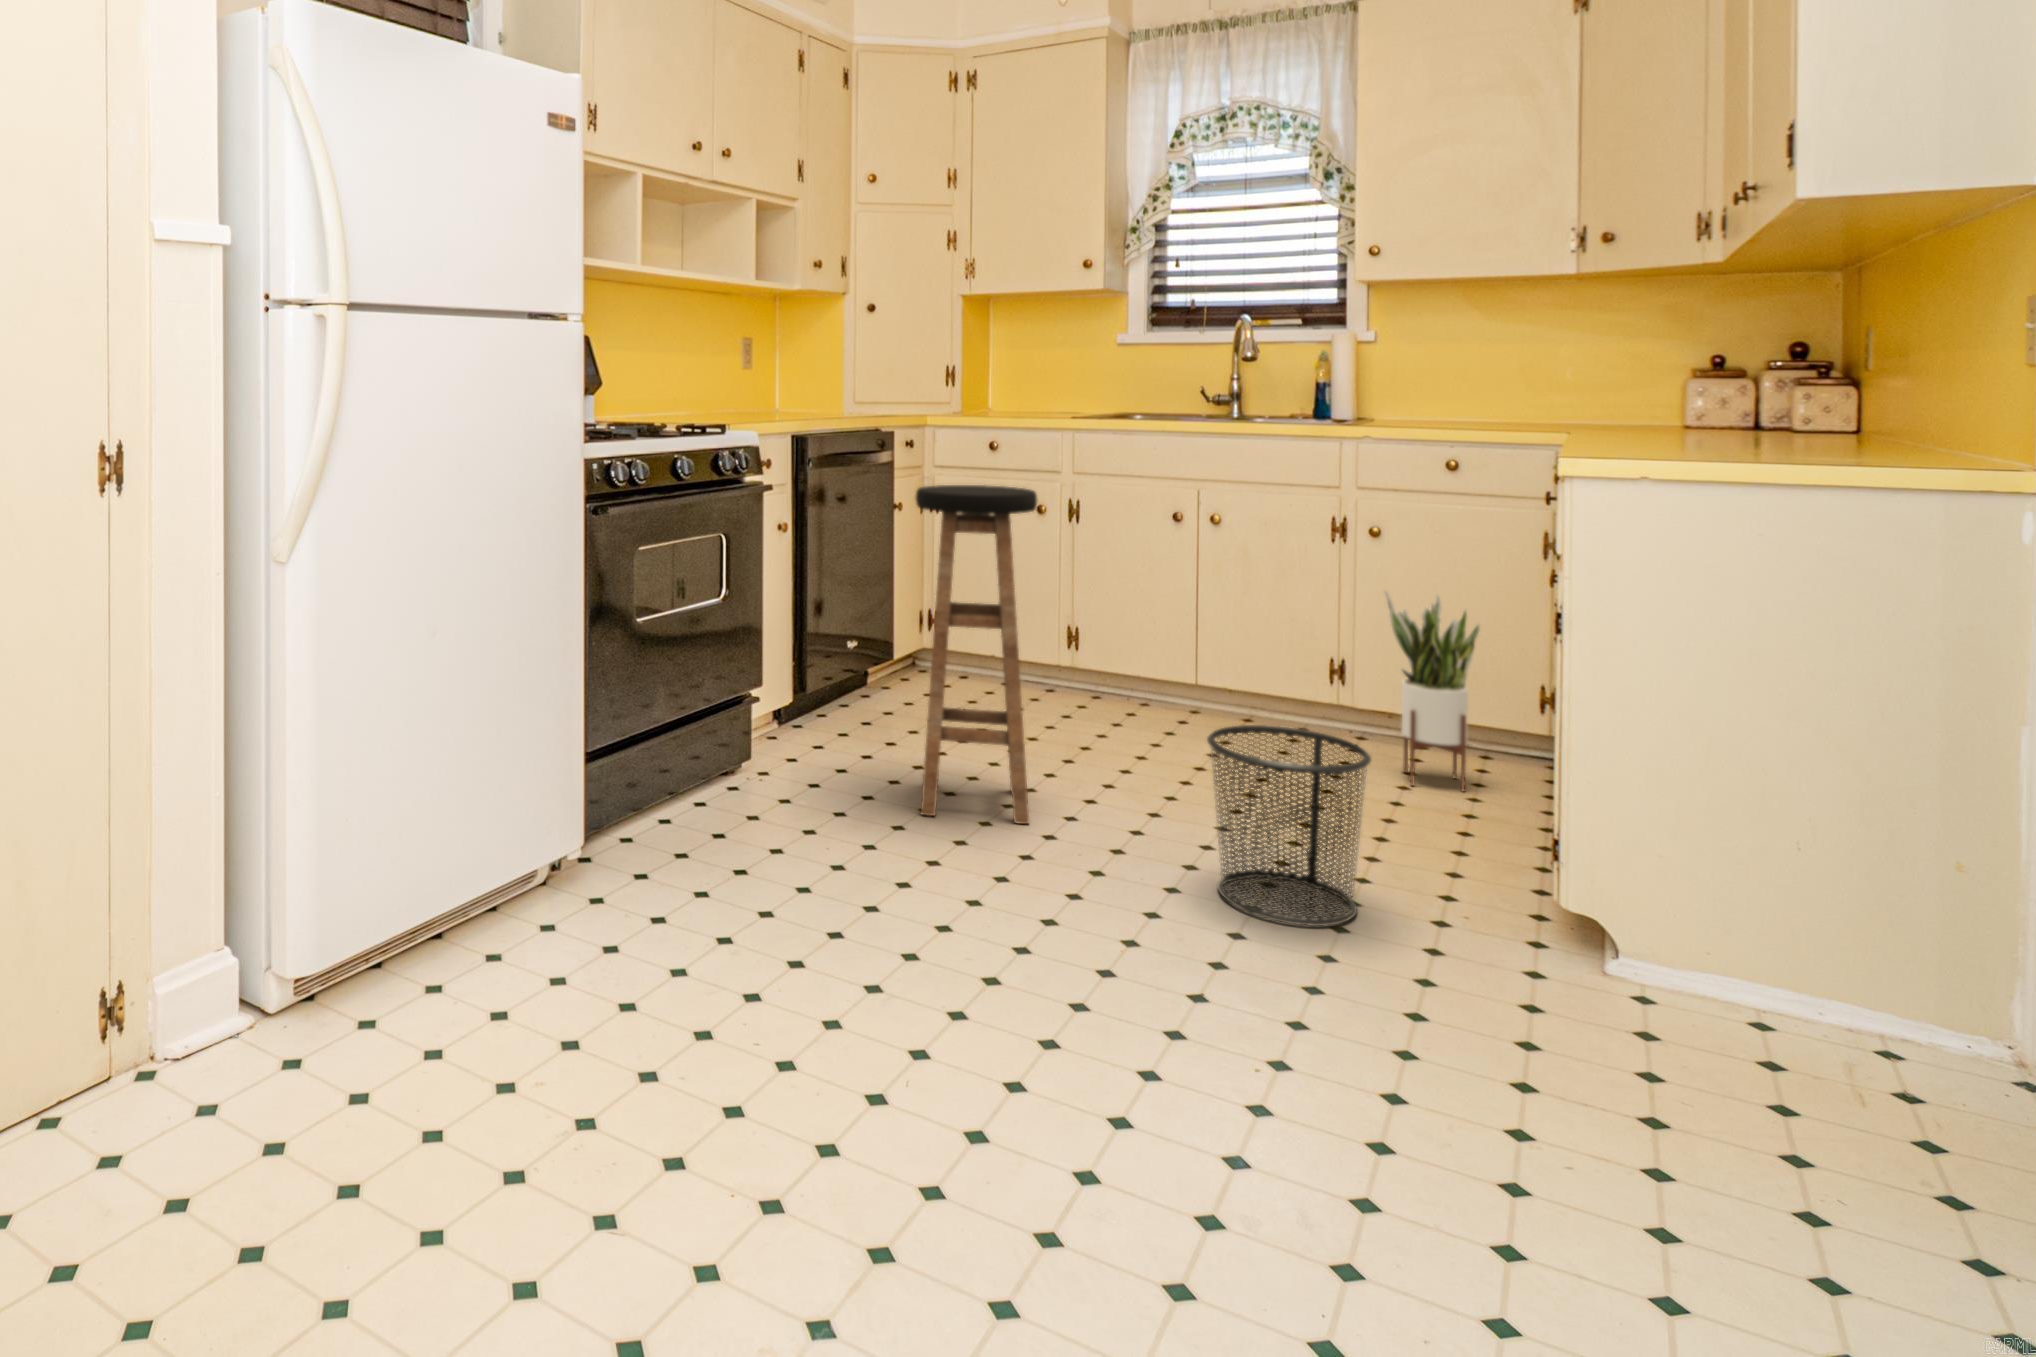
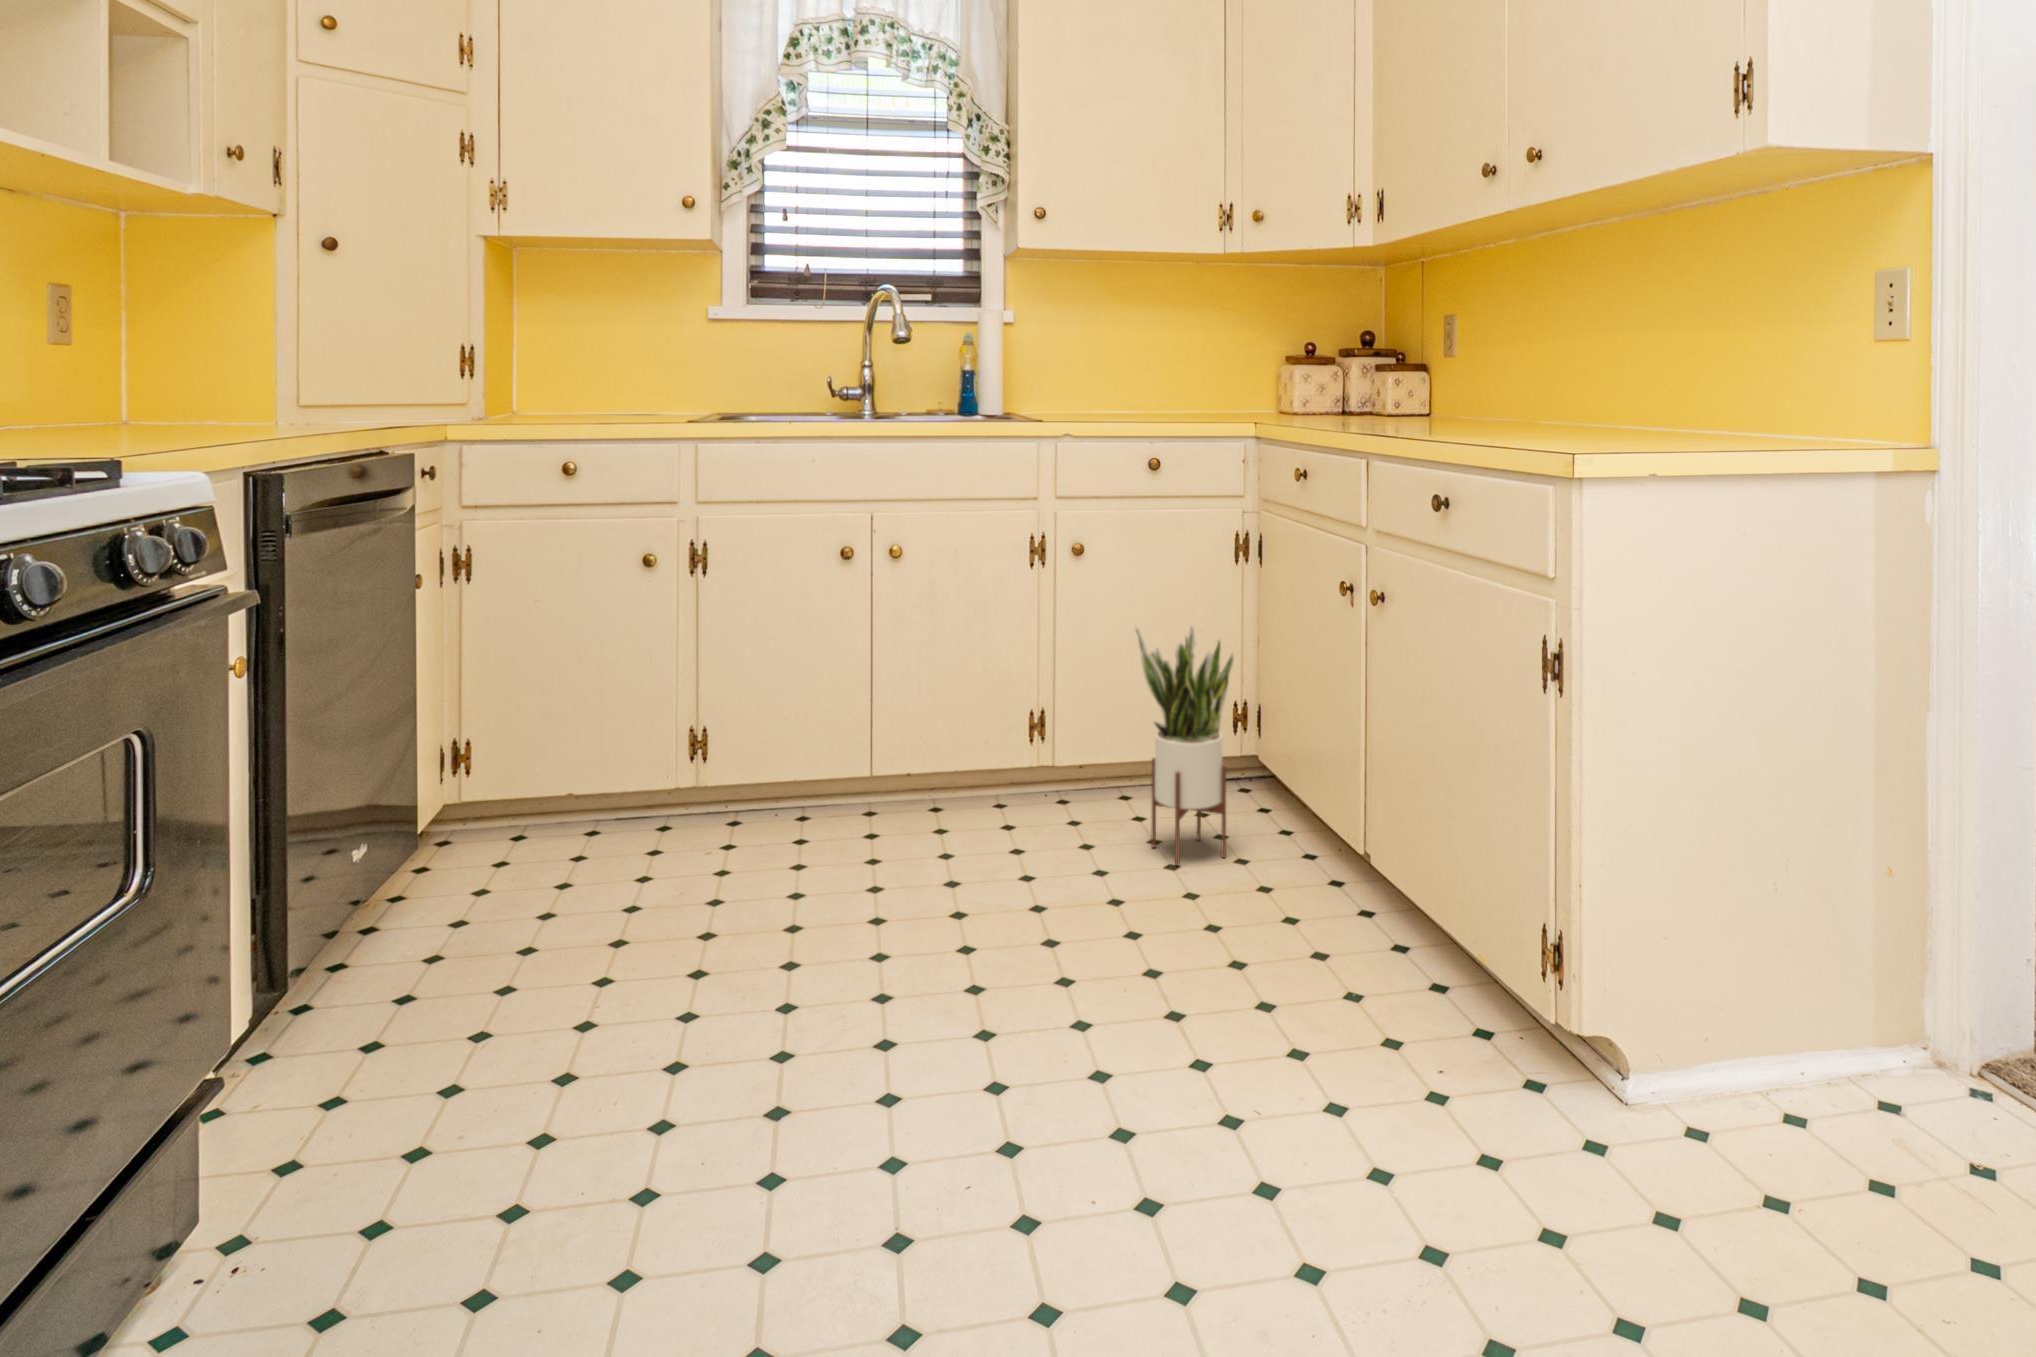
bar stool: present [916,485,1037,824] -> none [594,546,831,1209]
waste bin: present [1207,725,1371,926] -> none [1154,869,1377,1199]

